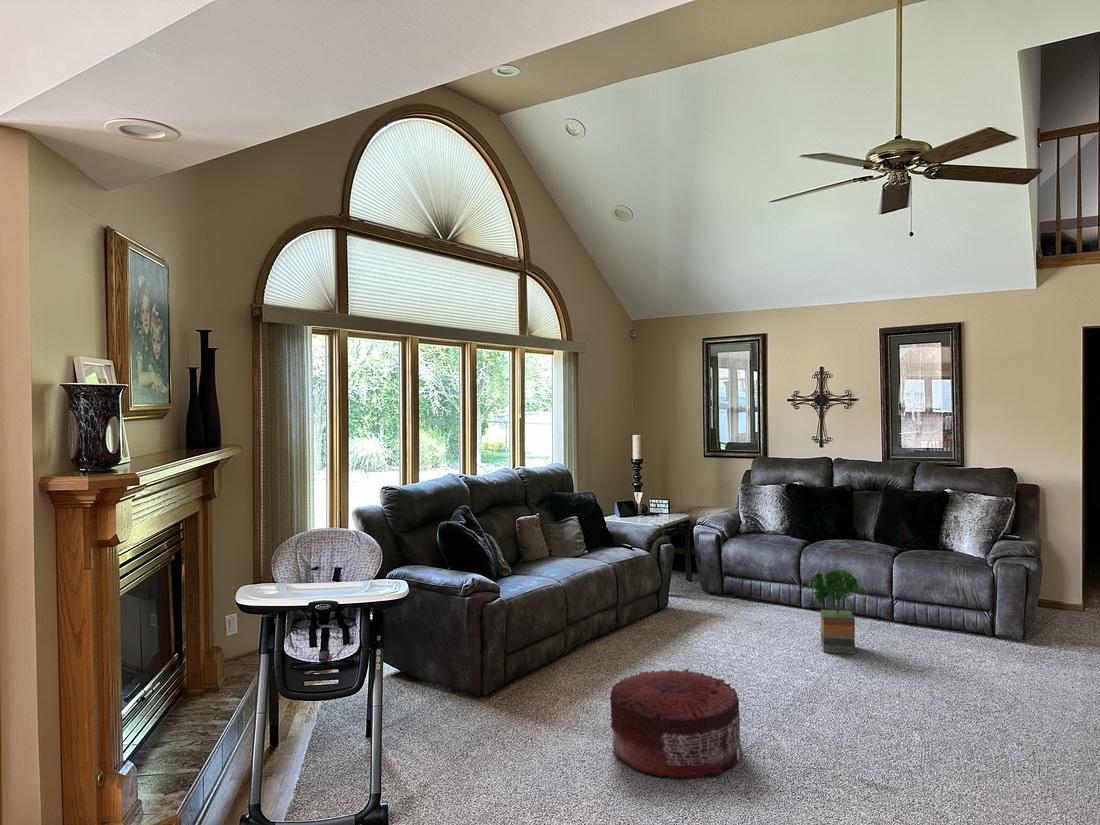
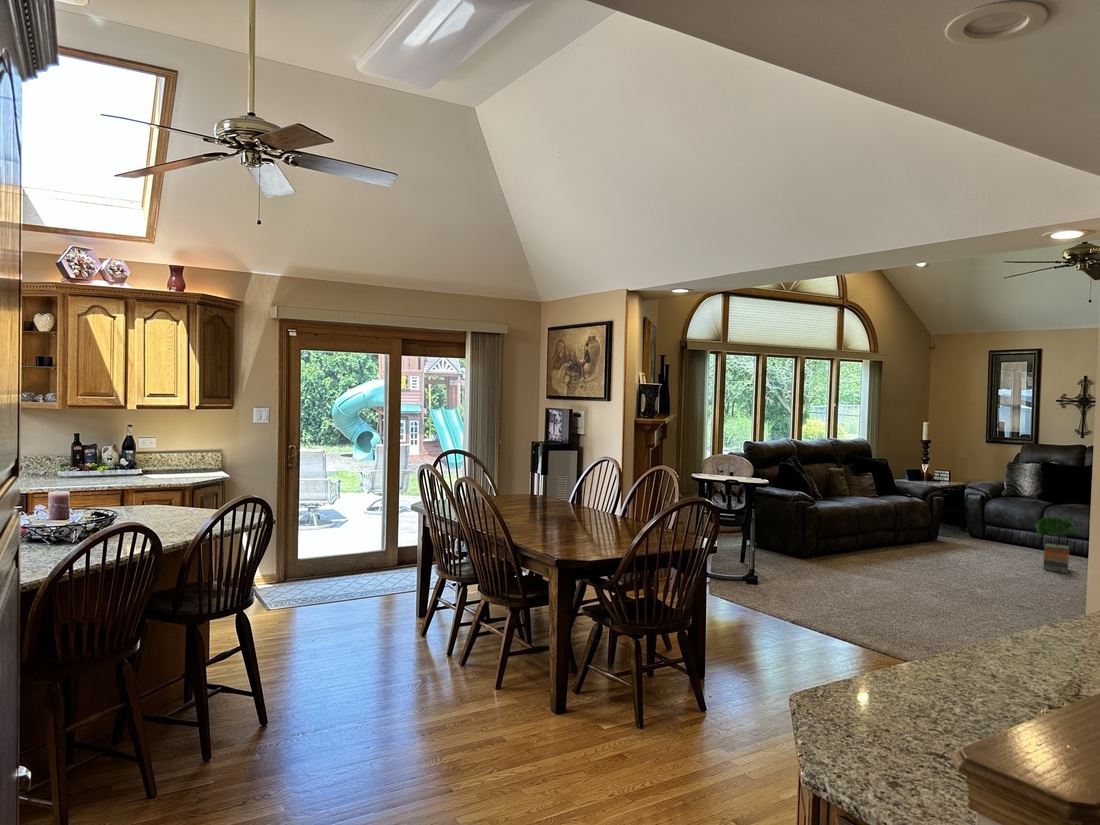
pouf: present [610,669,741,778] -> none [877,548,956,598]

